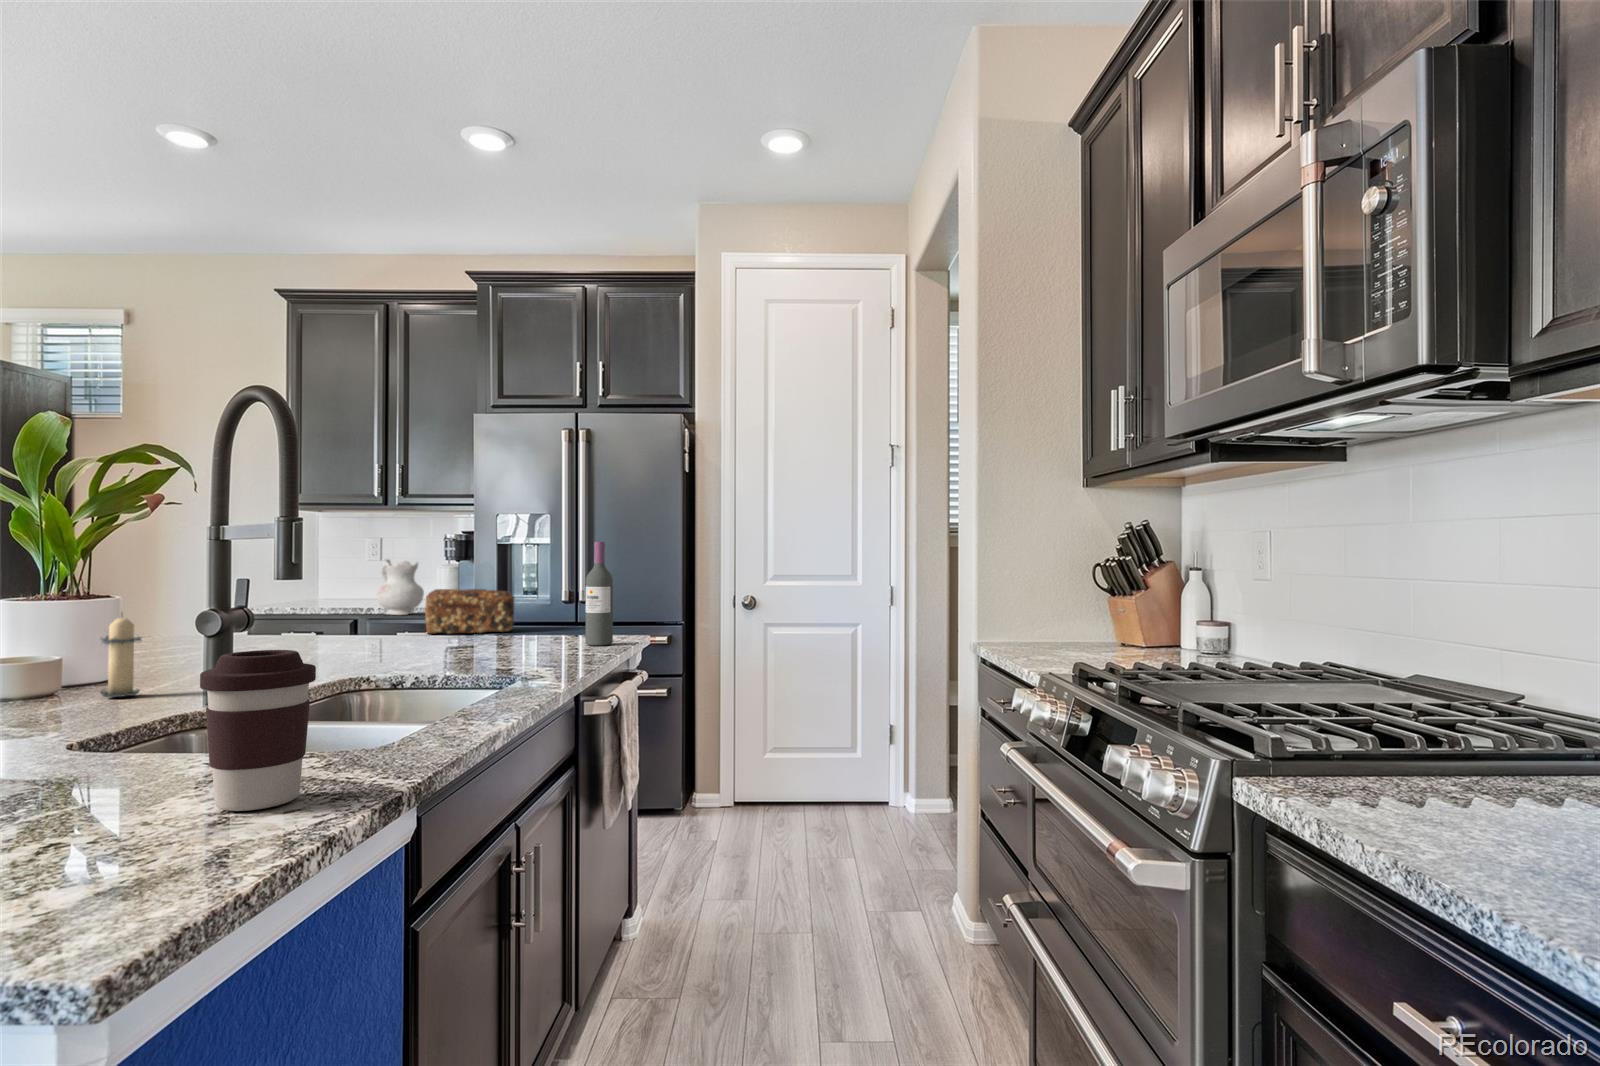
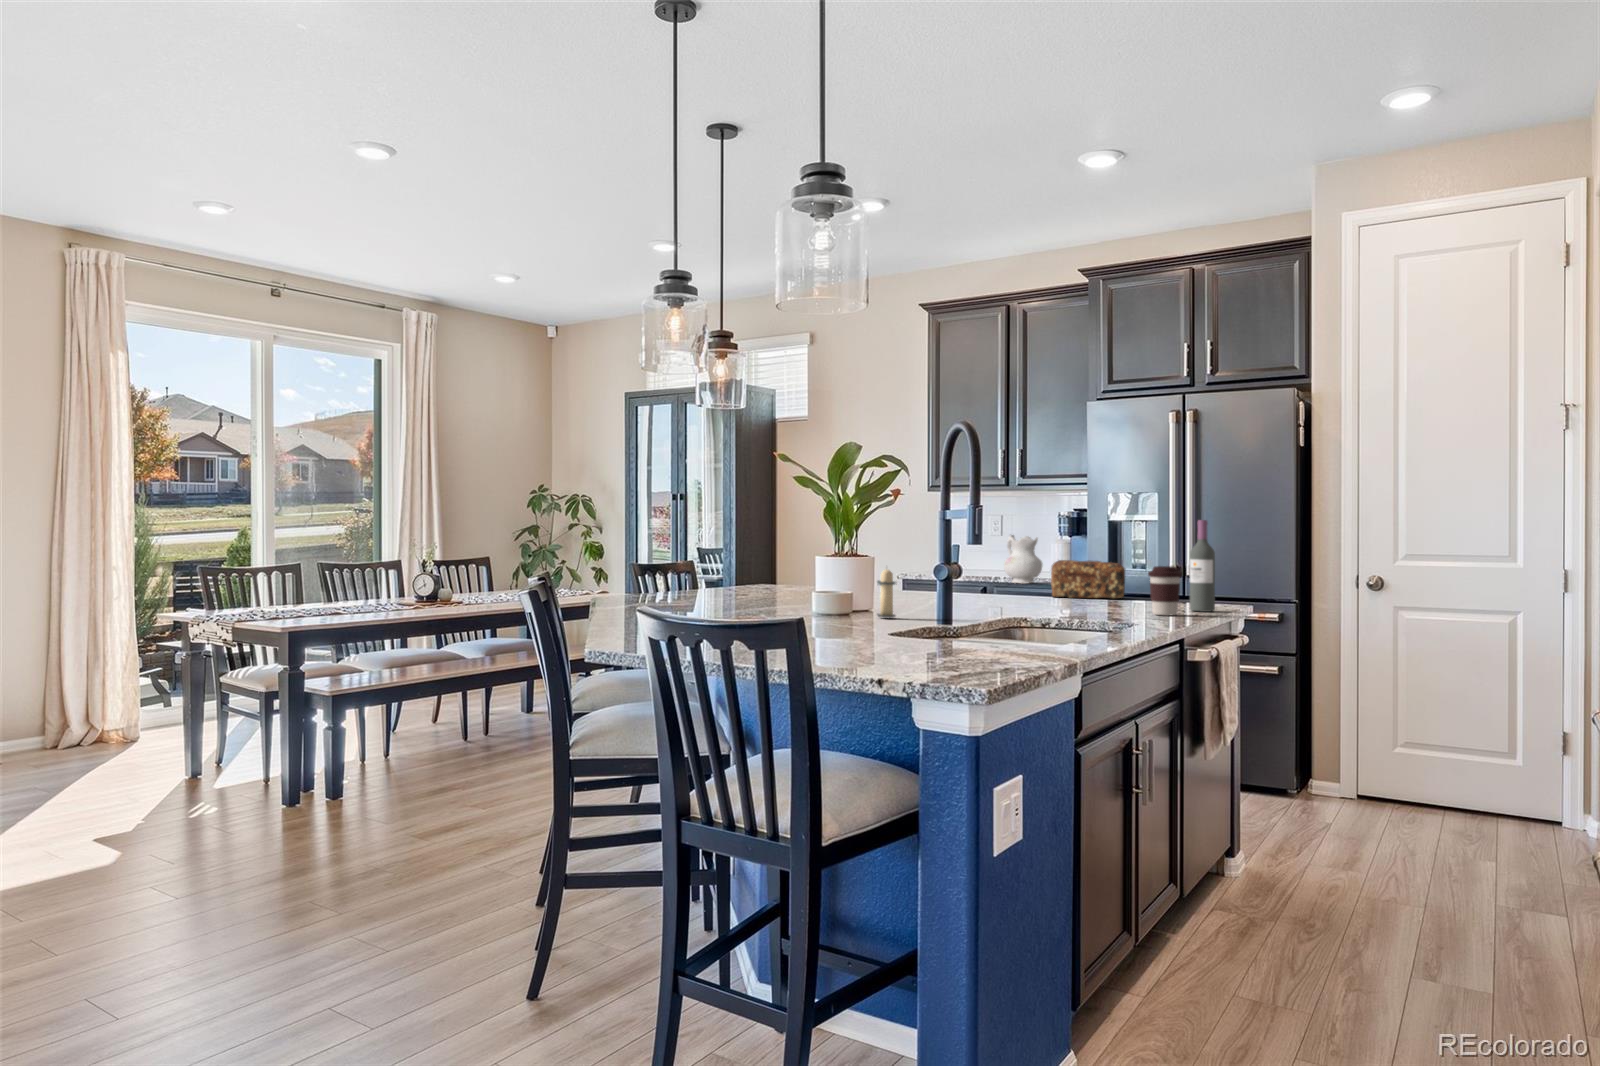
coffee cup: present [200,650,316,811] -> present [1148,566,1182,616]

